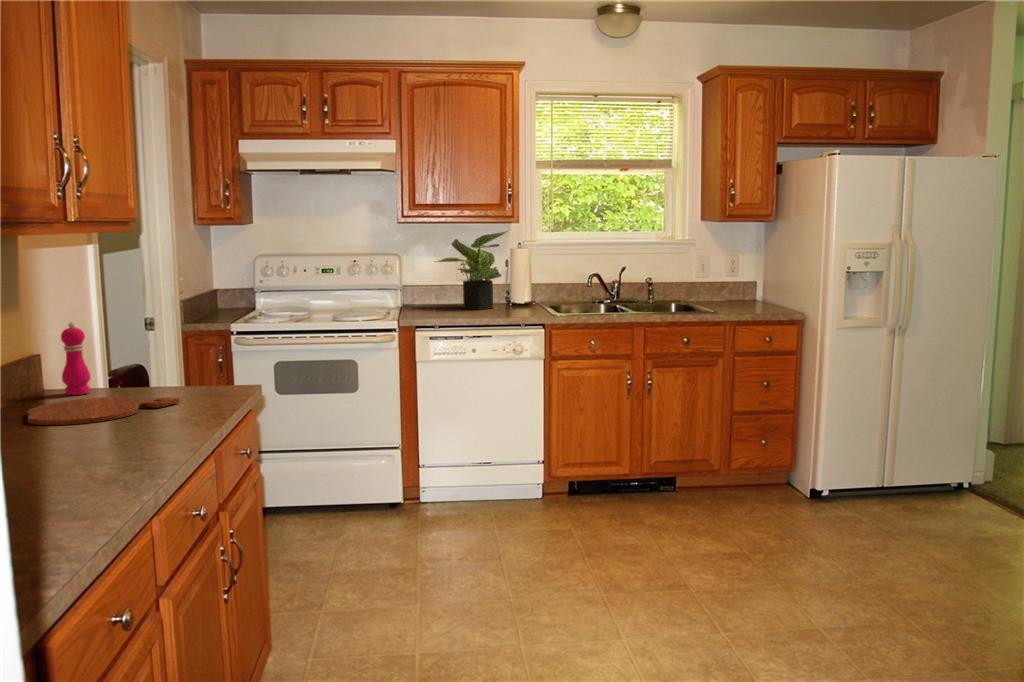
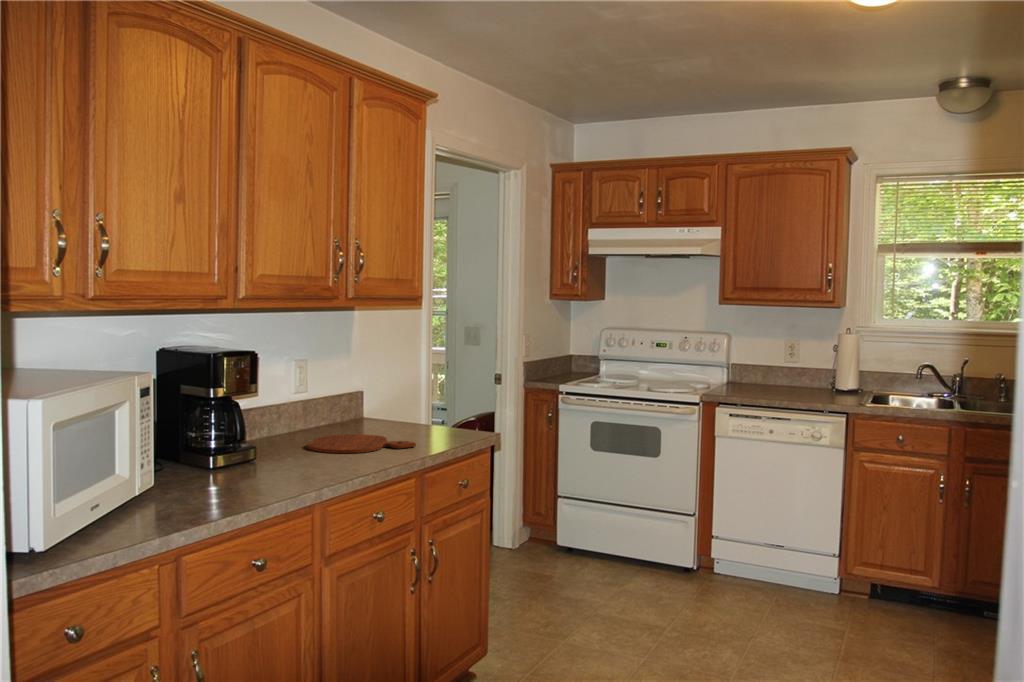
potted plant: present [437,232,506,309] -> none [754,317,830,392]
pepper mill: present [61,322,91,395] -> none [361,375,380,431]

